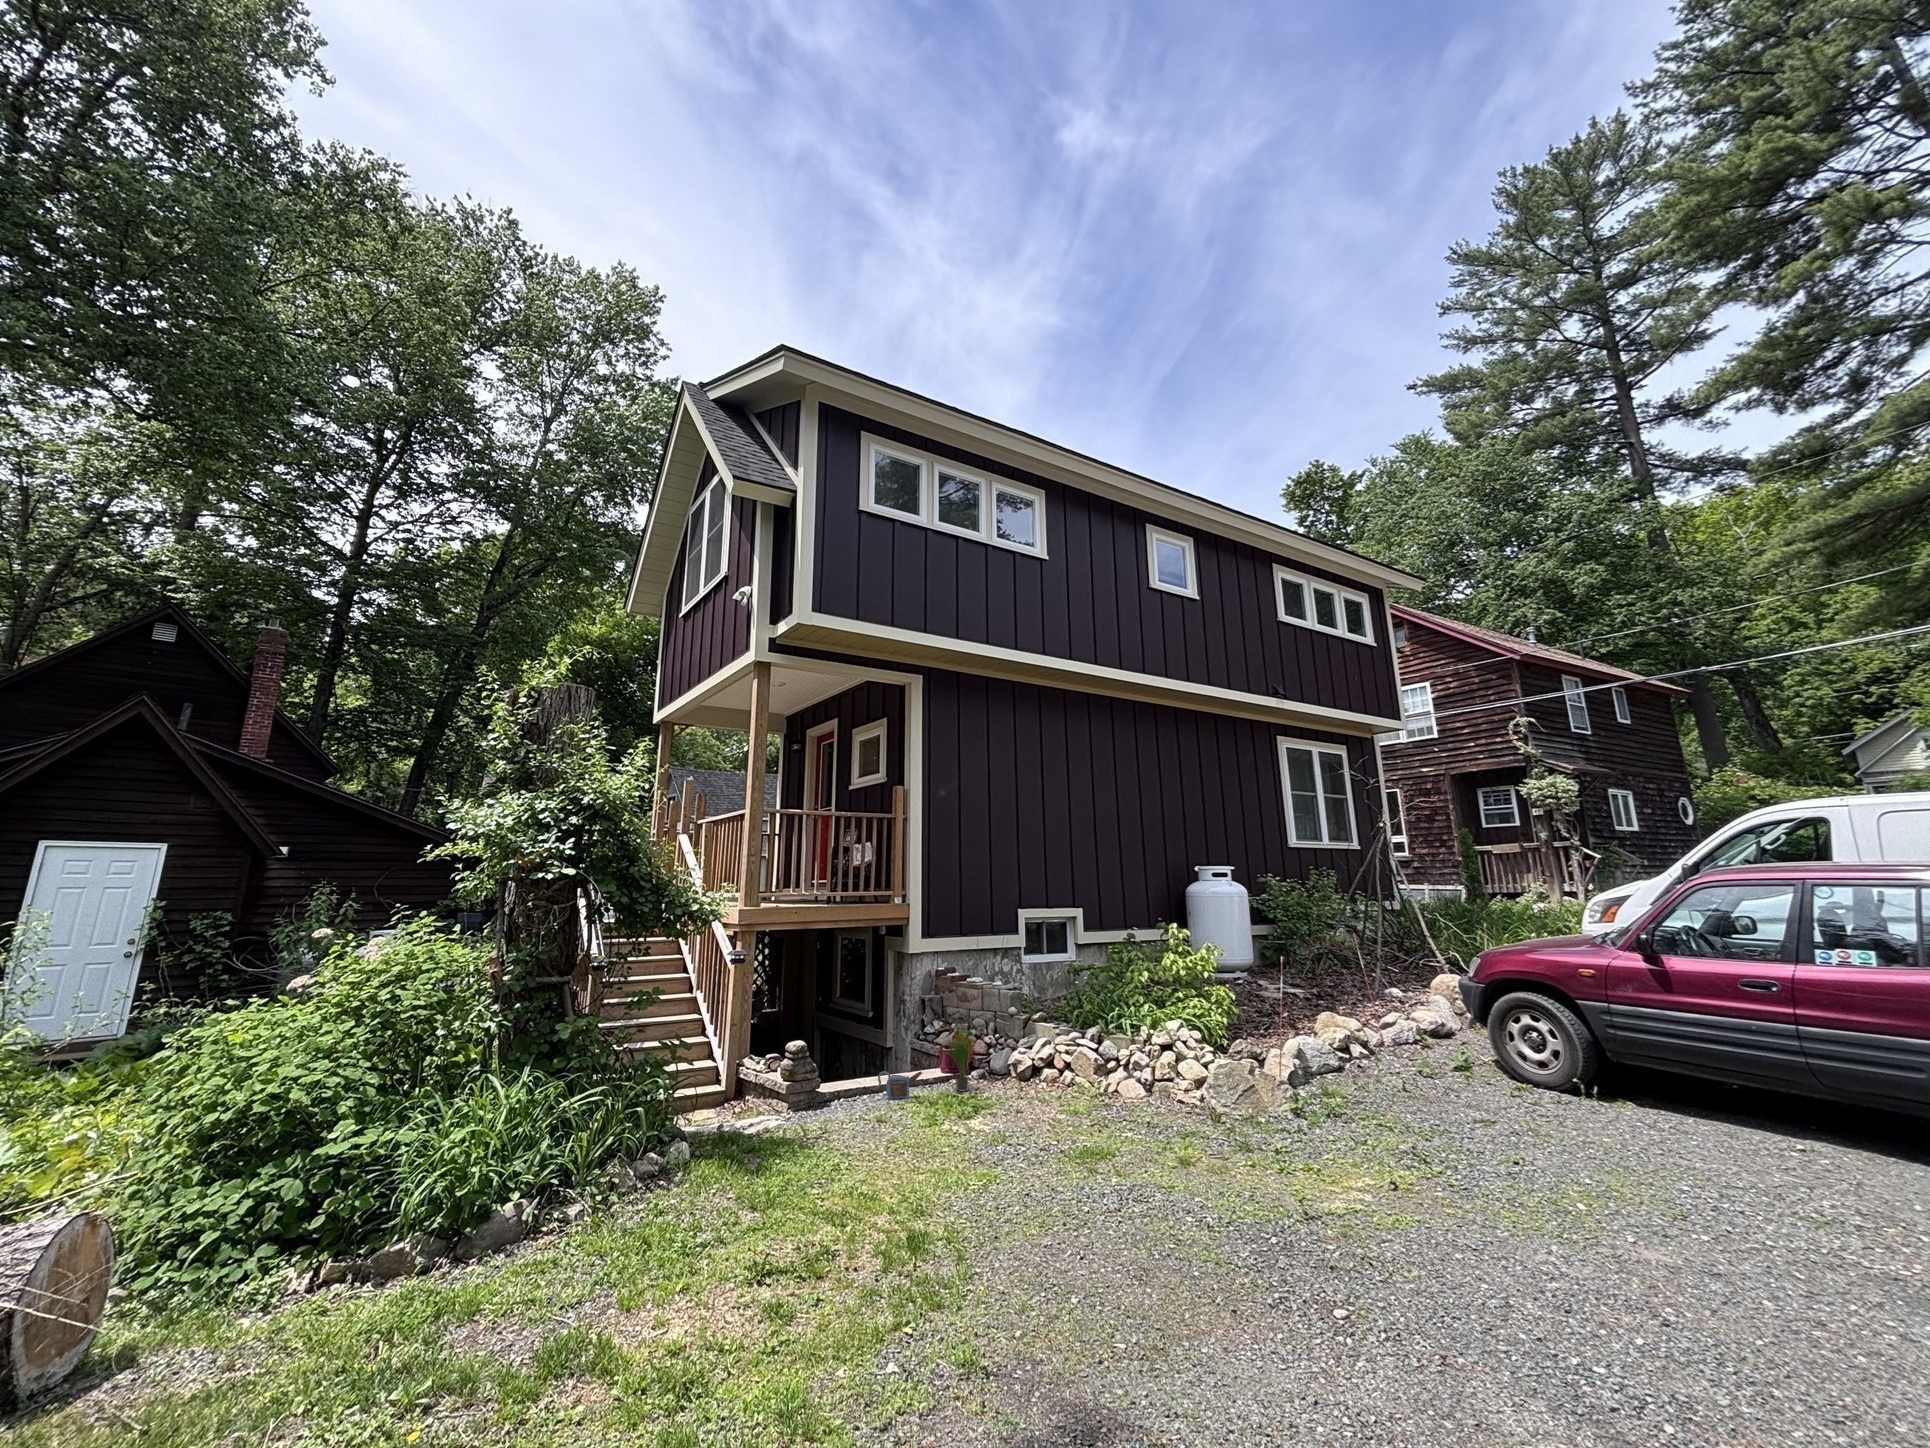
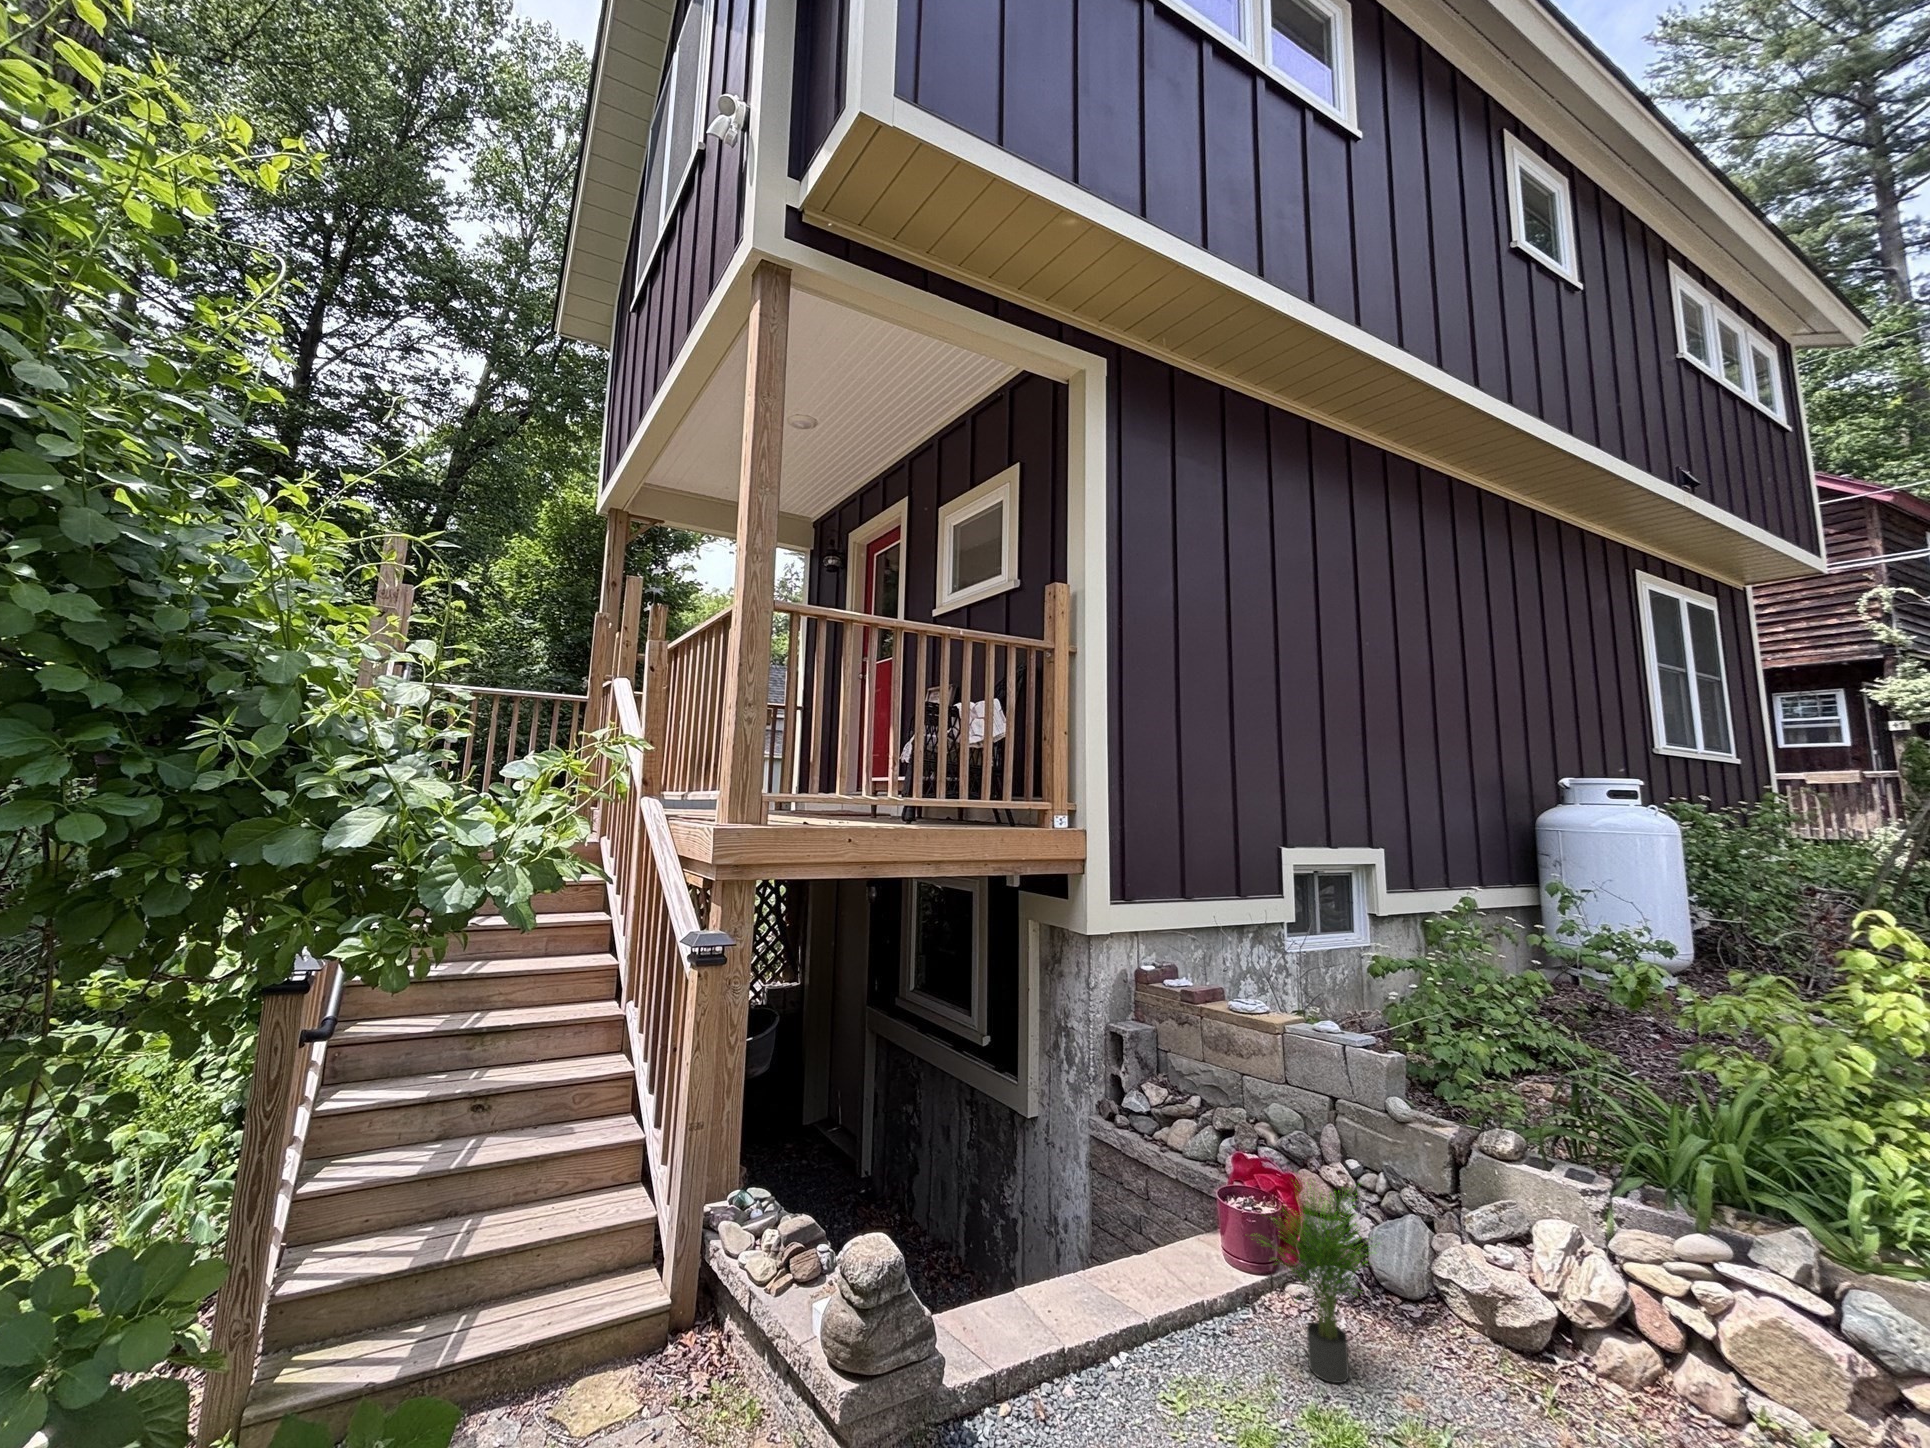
watering can: present [878,1071,922,1099] -> none [1092,1321,1227,1411]

